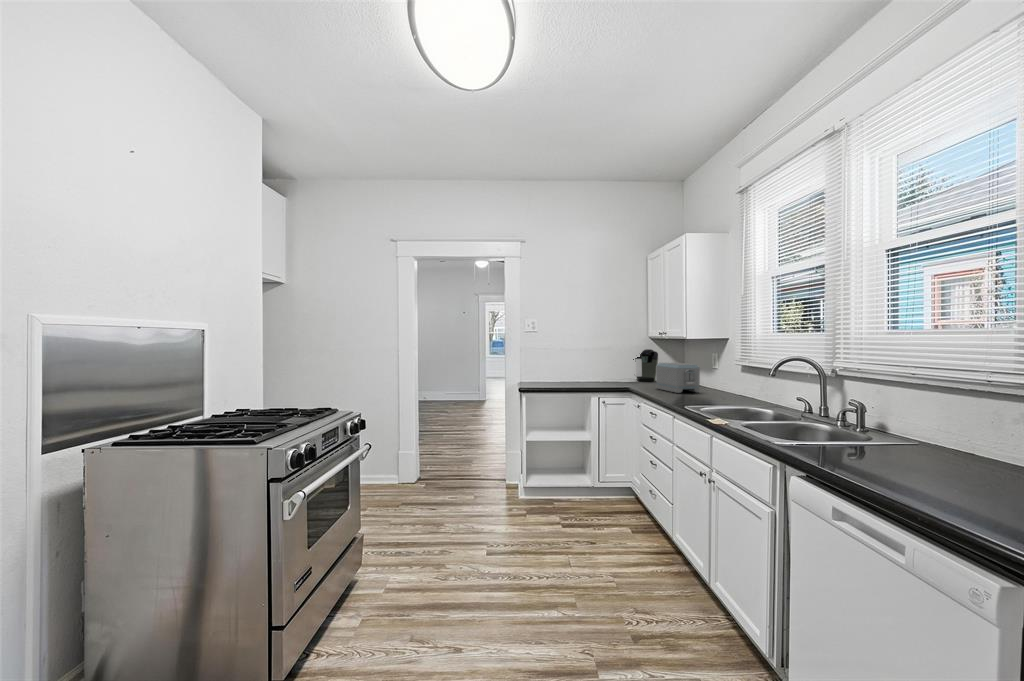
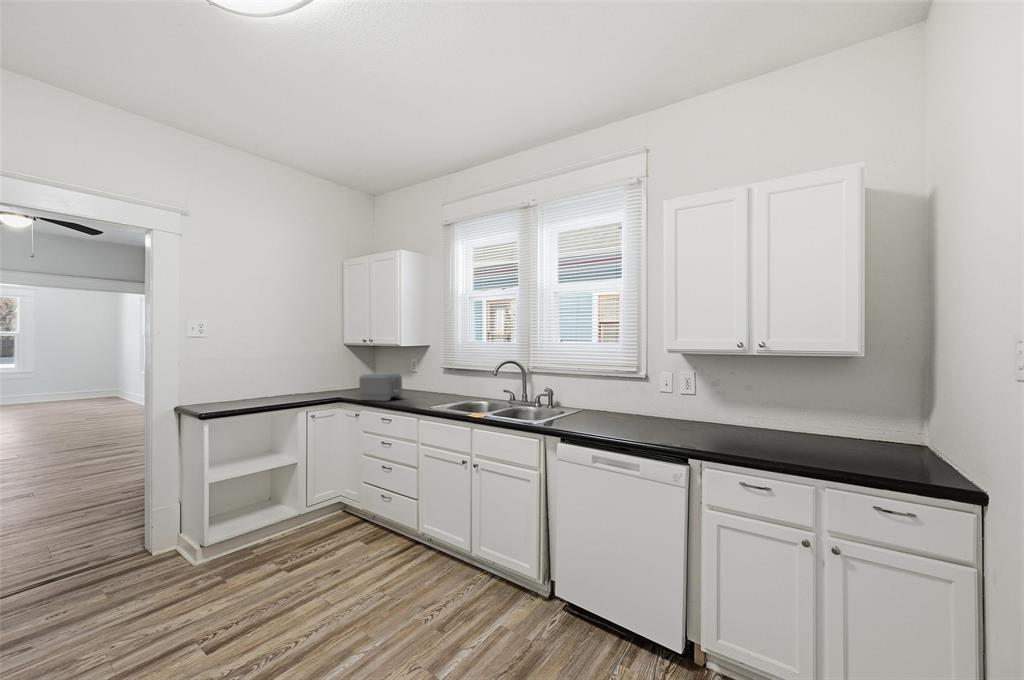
coffee maker: present [633,349,658,382] -> none [312,364,345,396]

